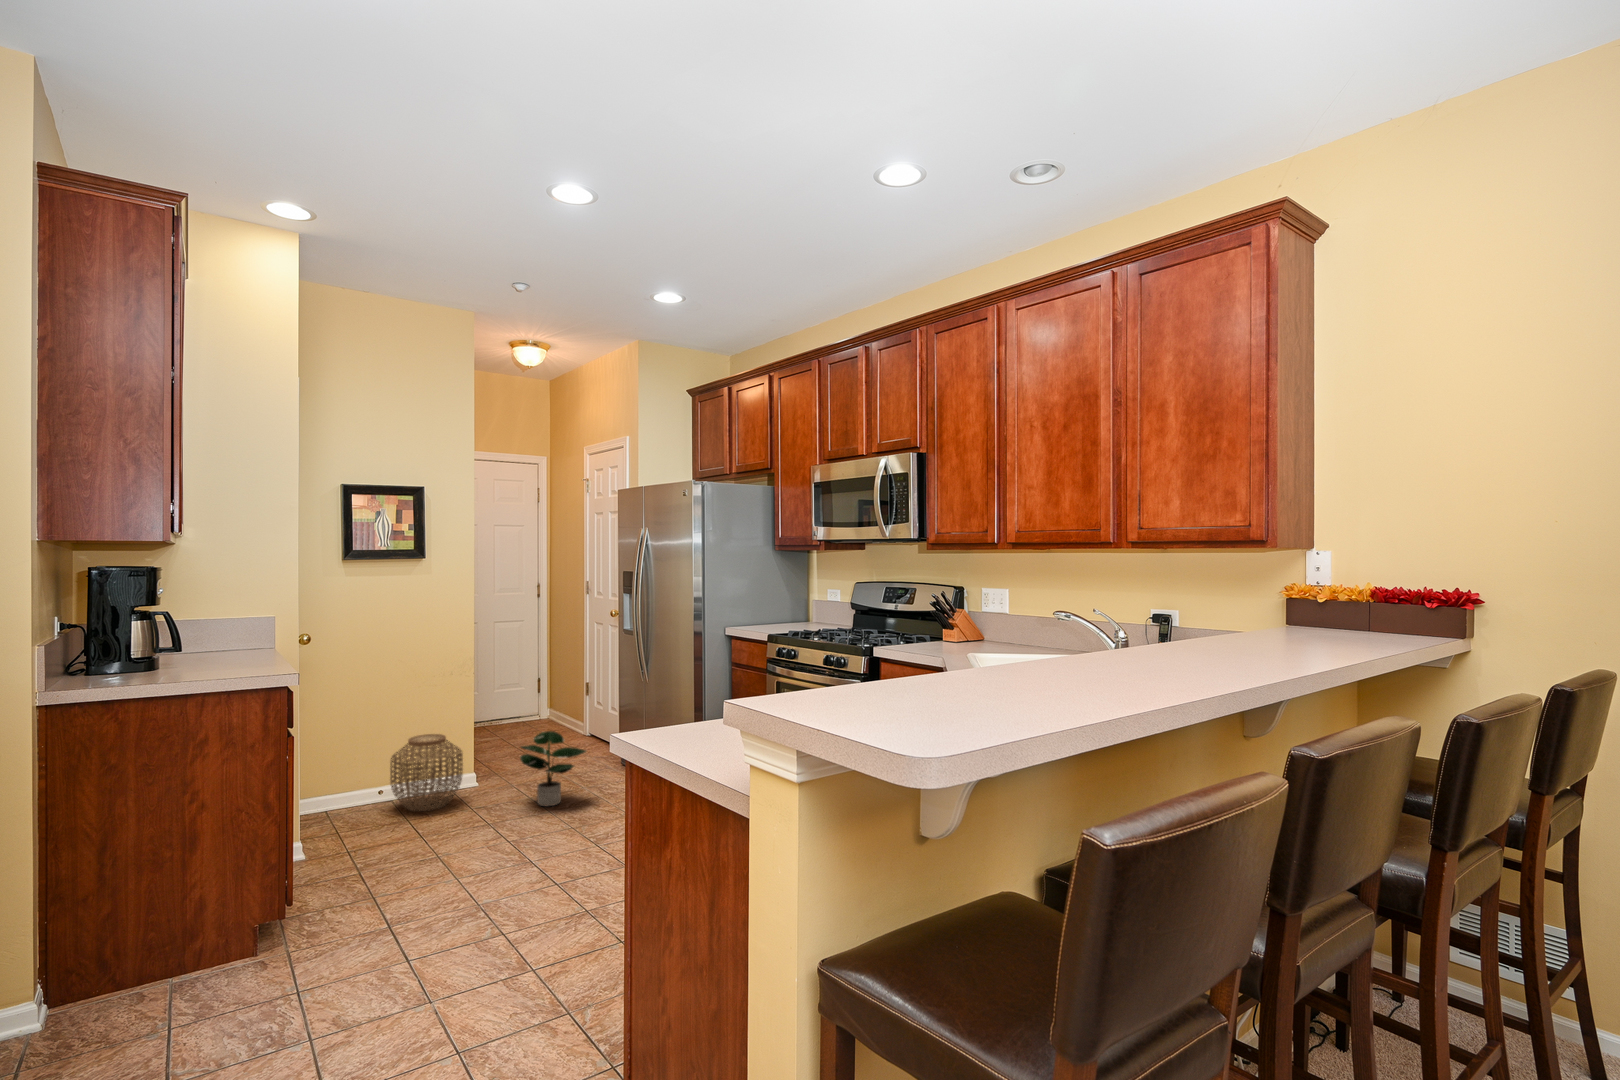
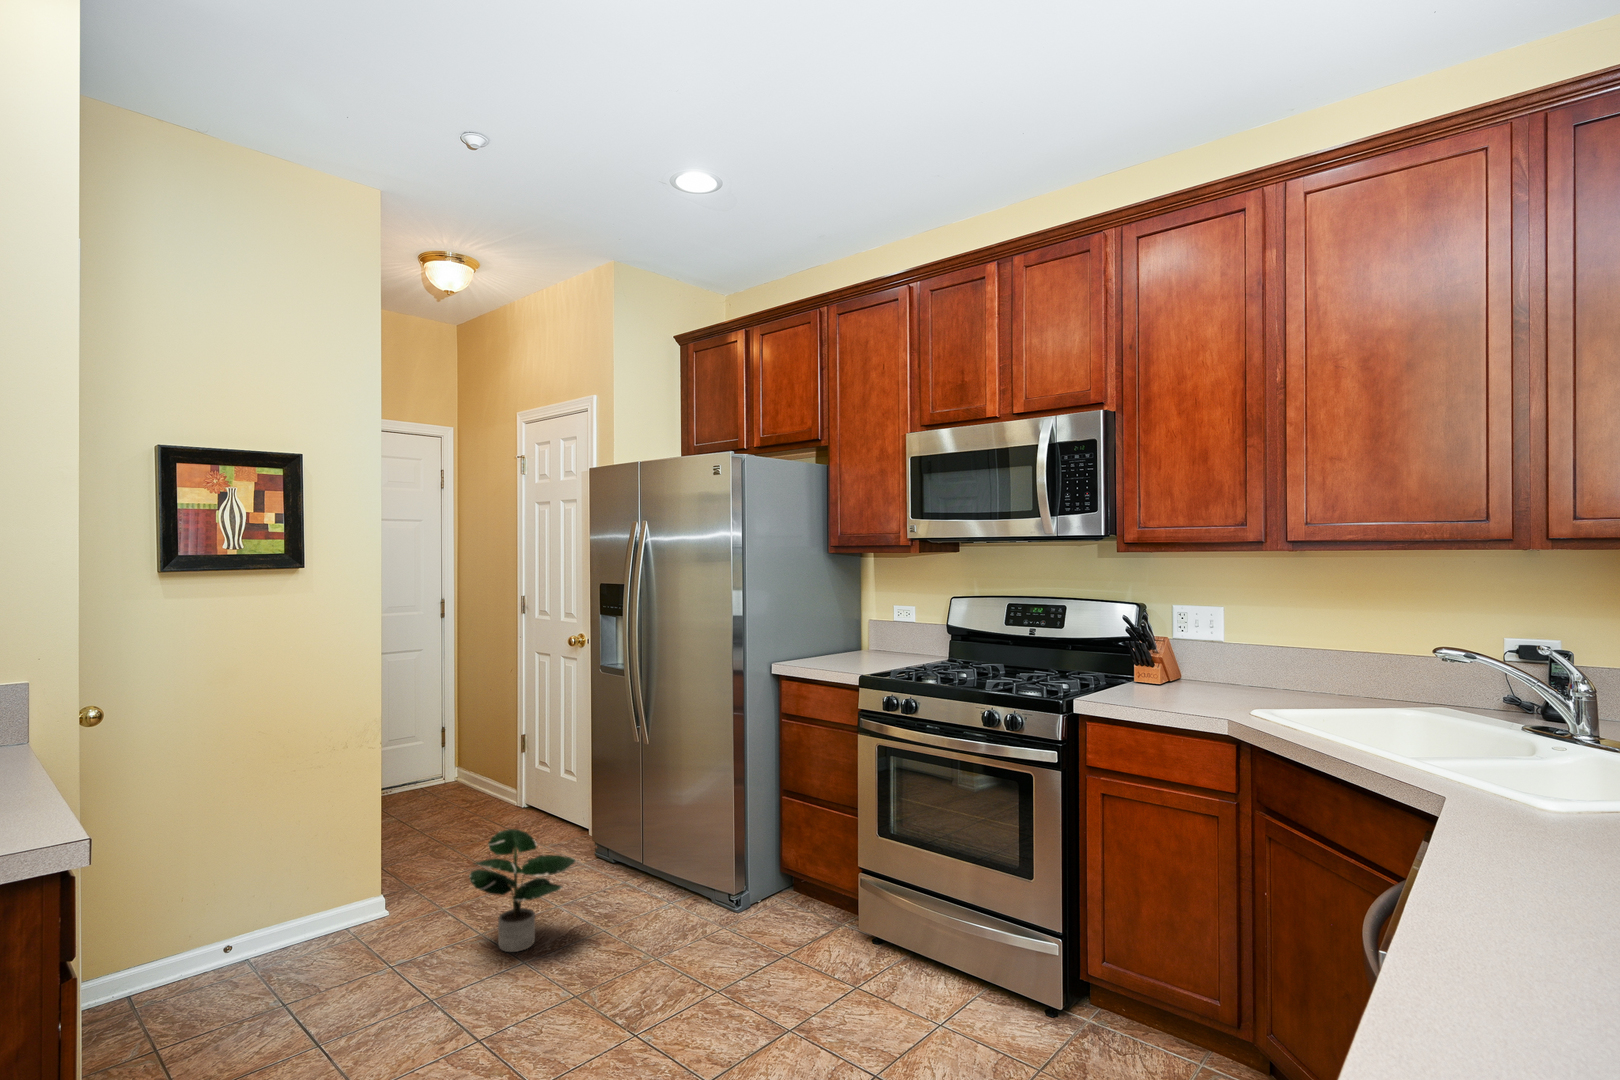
woven basket: present [390,734,463,811] -> none [250,848,373,982]

